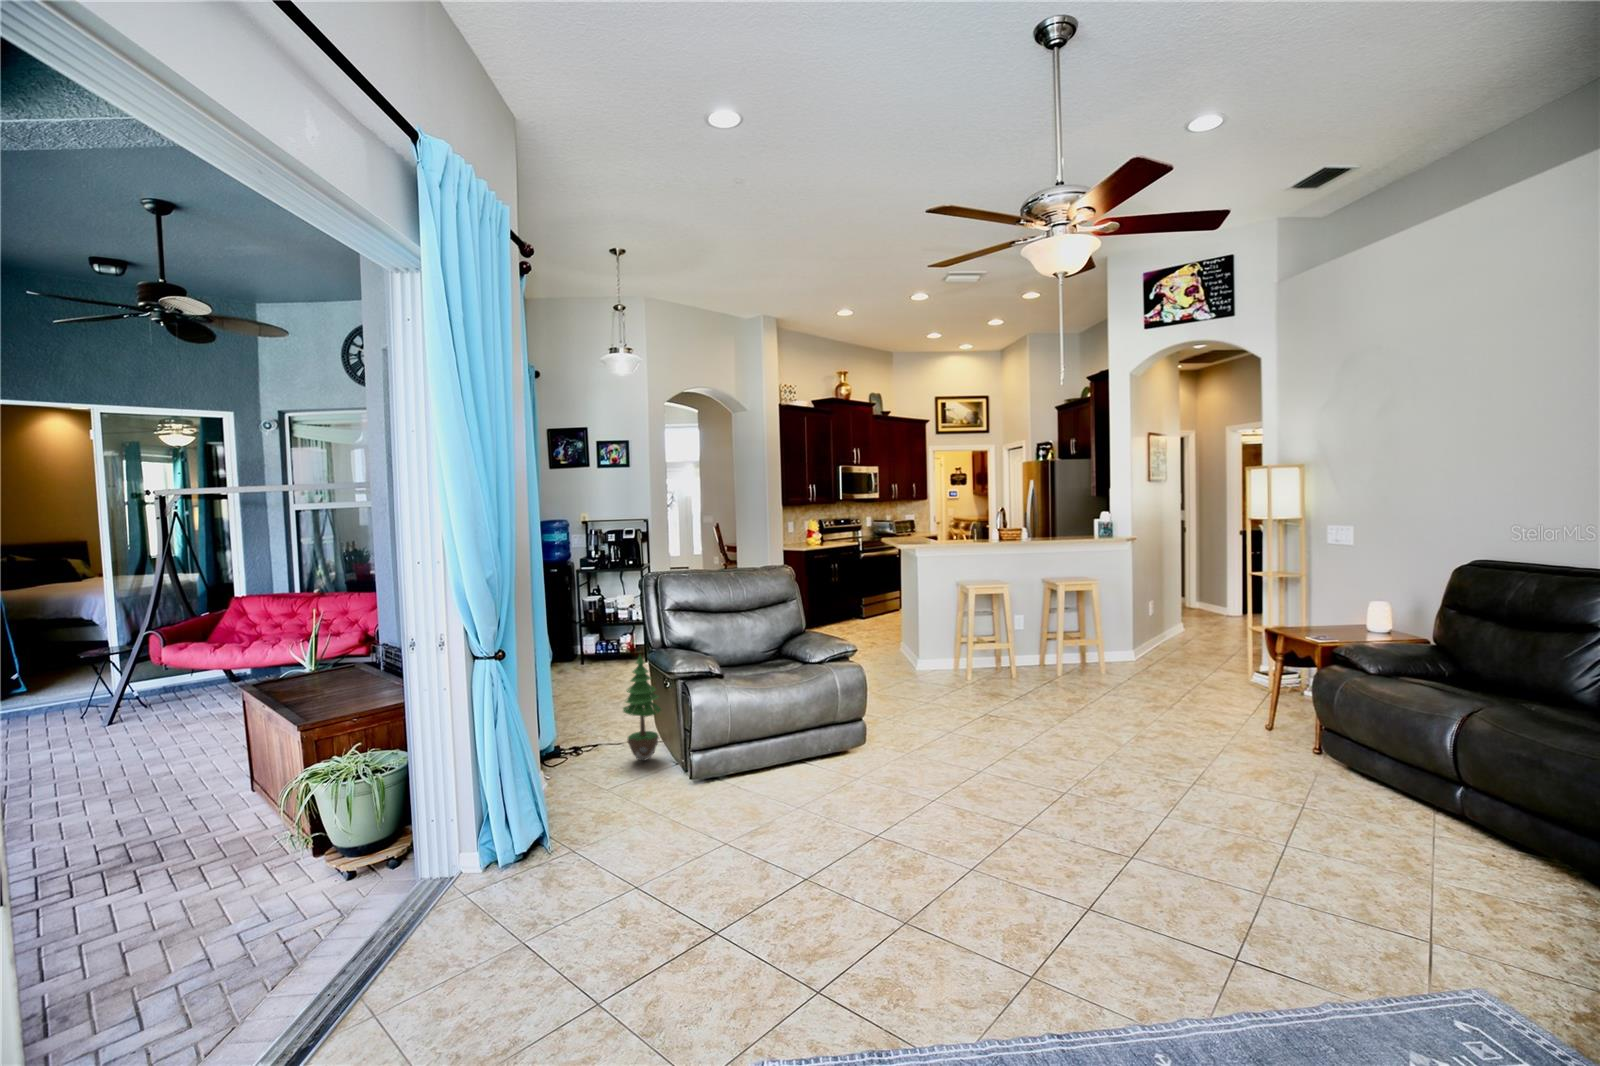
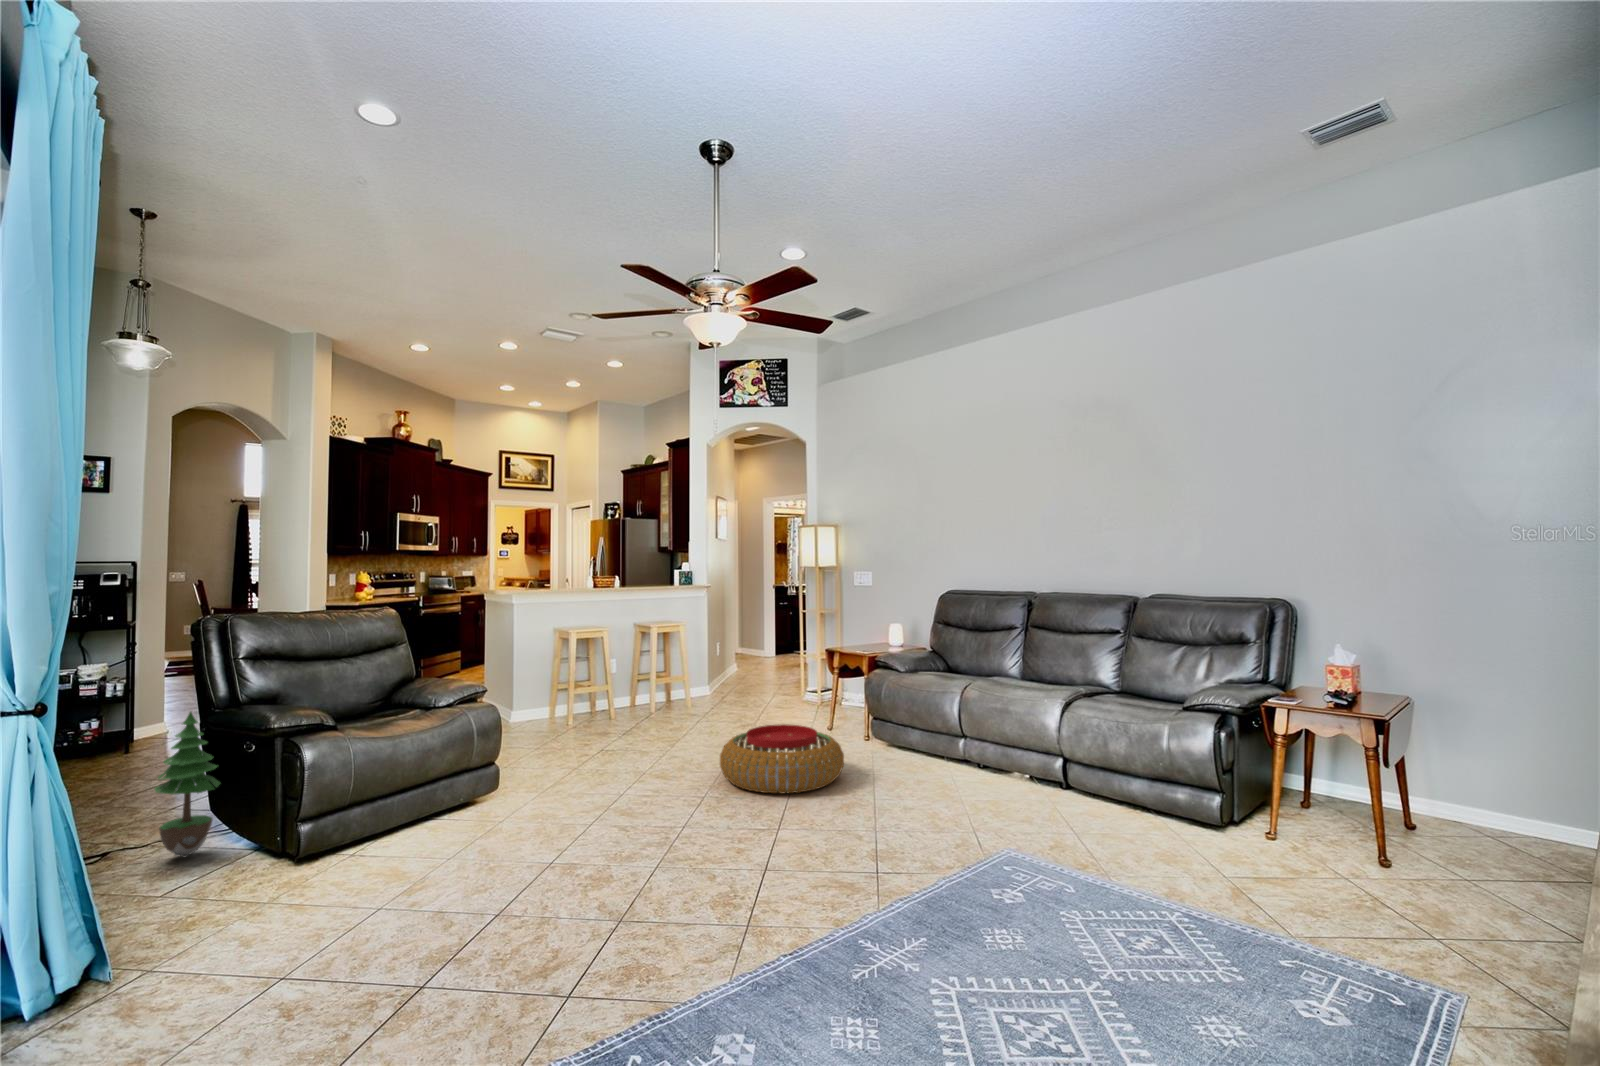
pouf: none [1090,726,1259,820] -> present [720,724,844,793]

